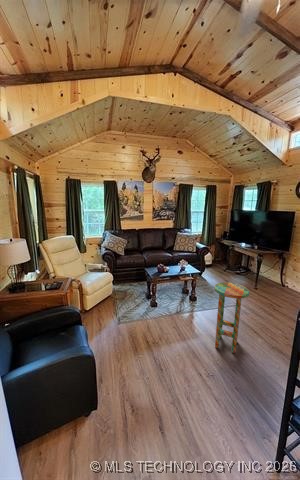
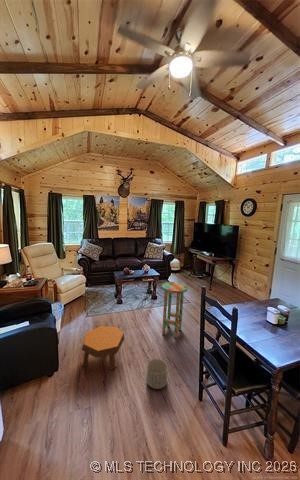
footstool: none [124,340,176,400] -> present [82,326,124,370]
planter: none [214,389,245,434] -> present [147,359,168,389]

